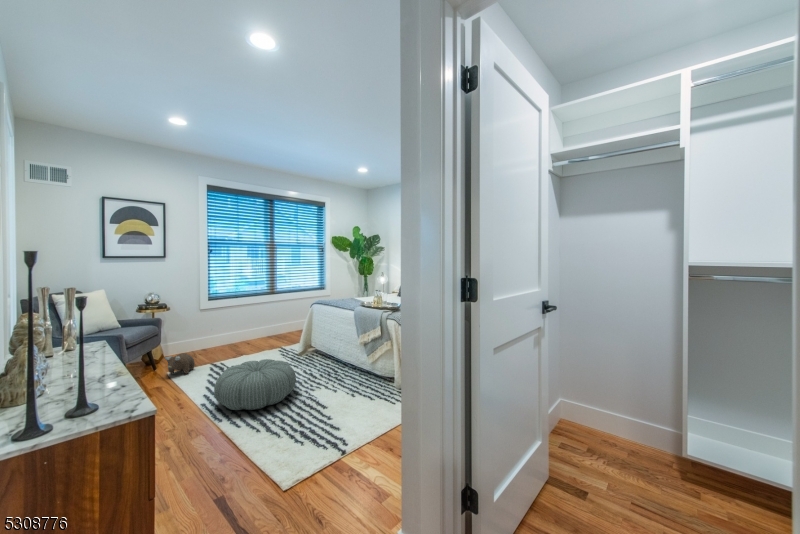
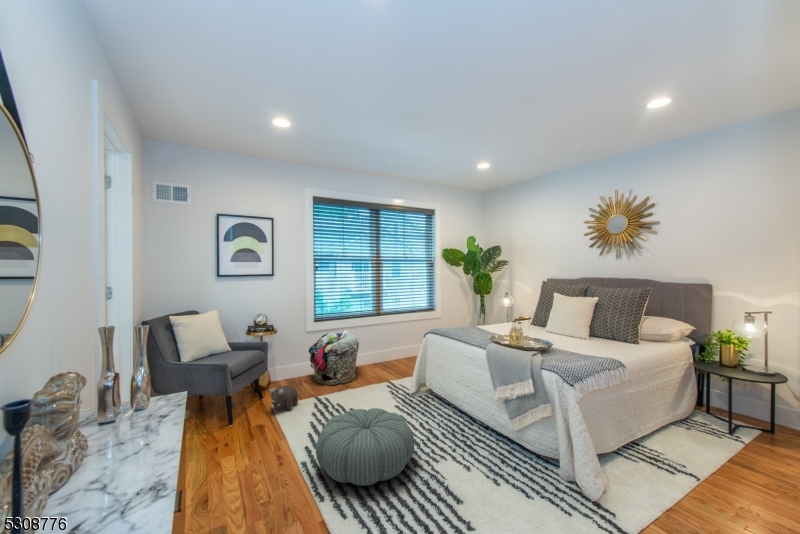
laundry basket: none [203,306,254,354] -> present [309,330,359,385]

